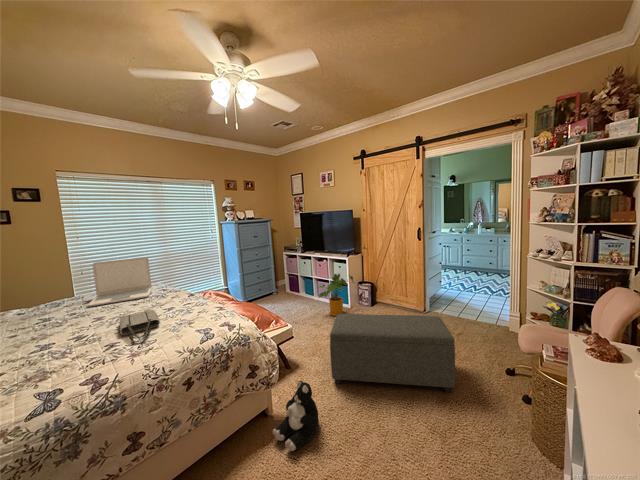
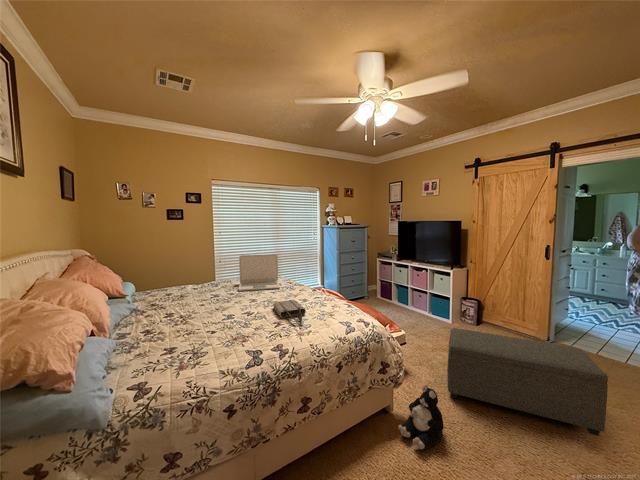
house plant: present [318,274,354,316] -> none [418,286,459,331]

